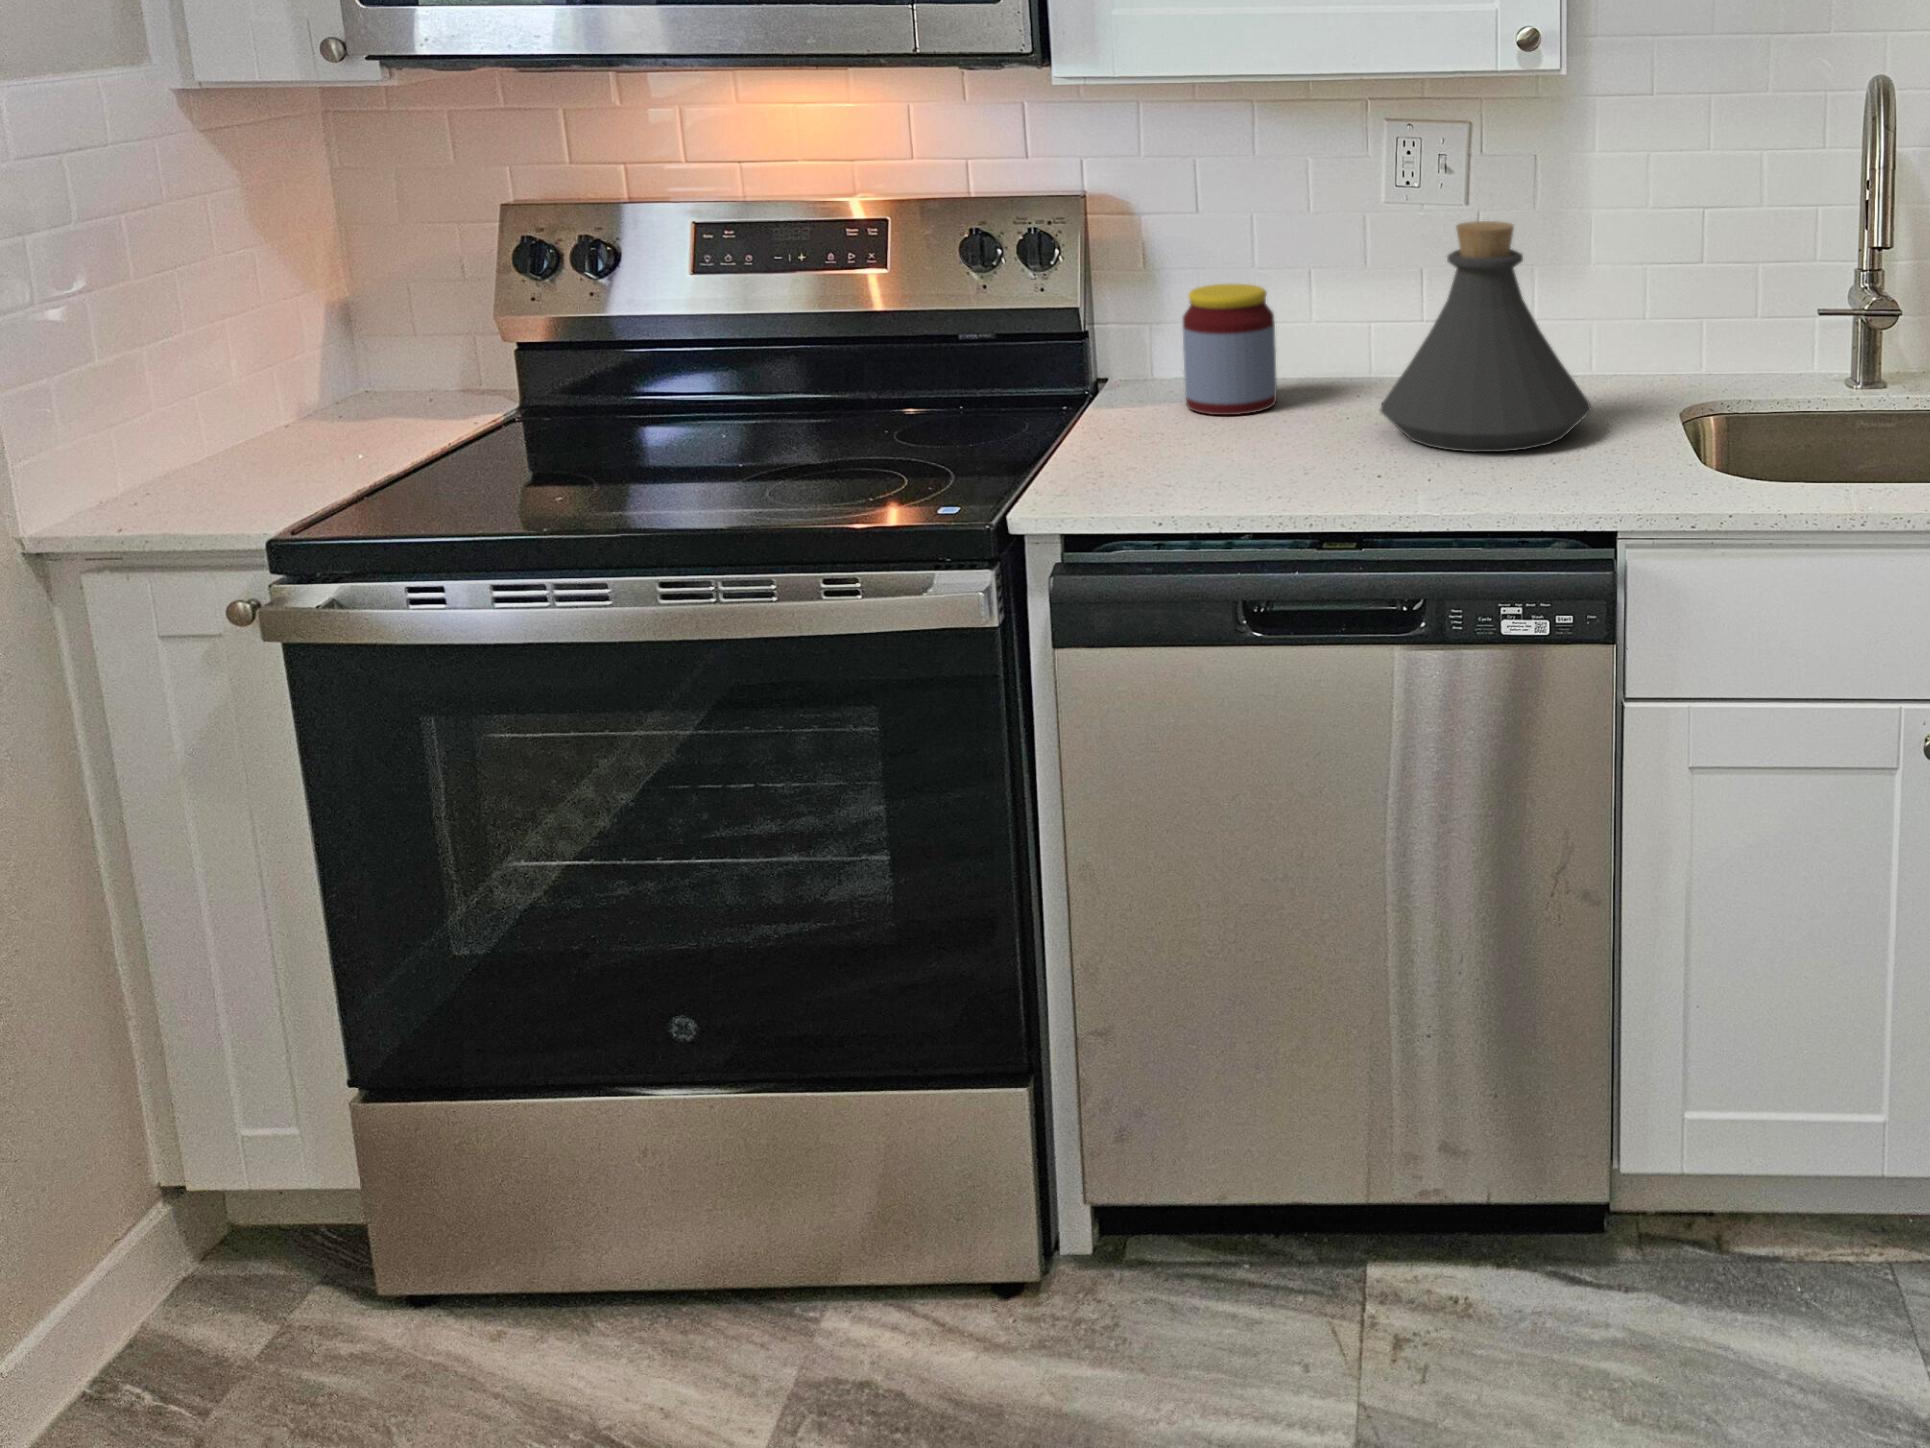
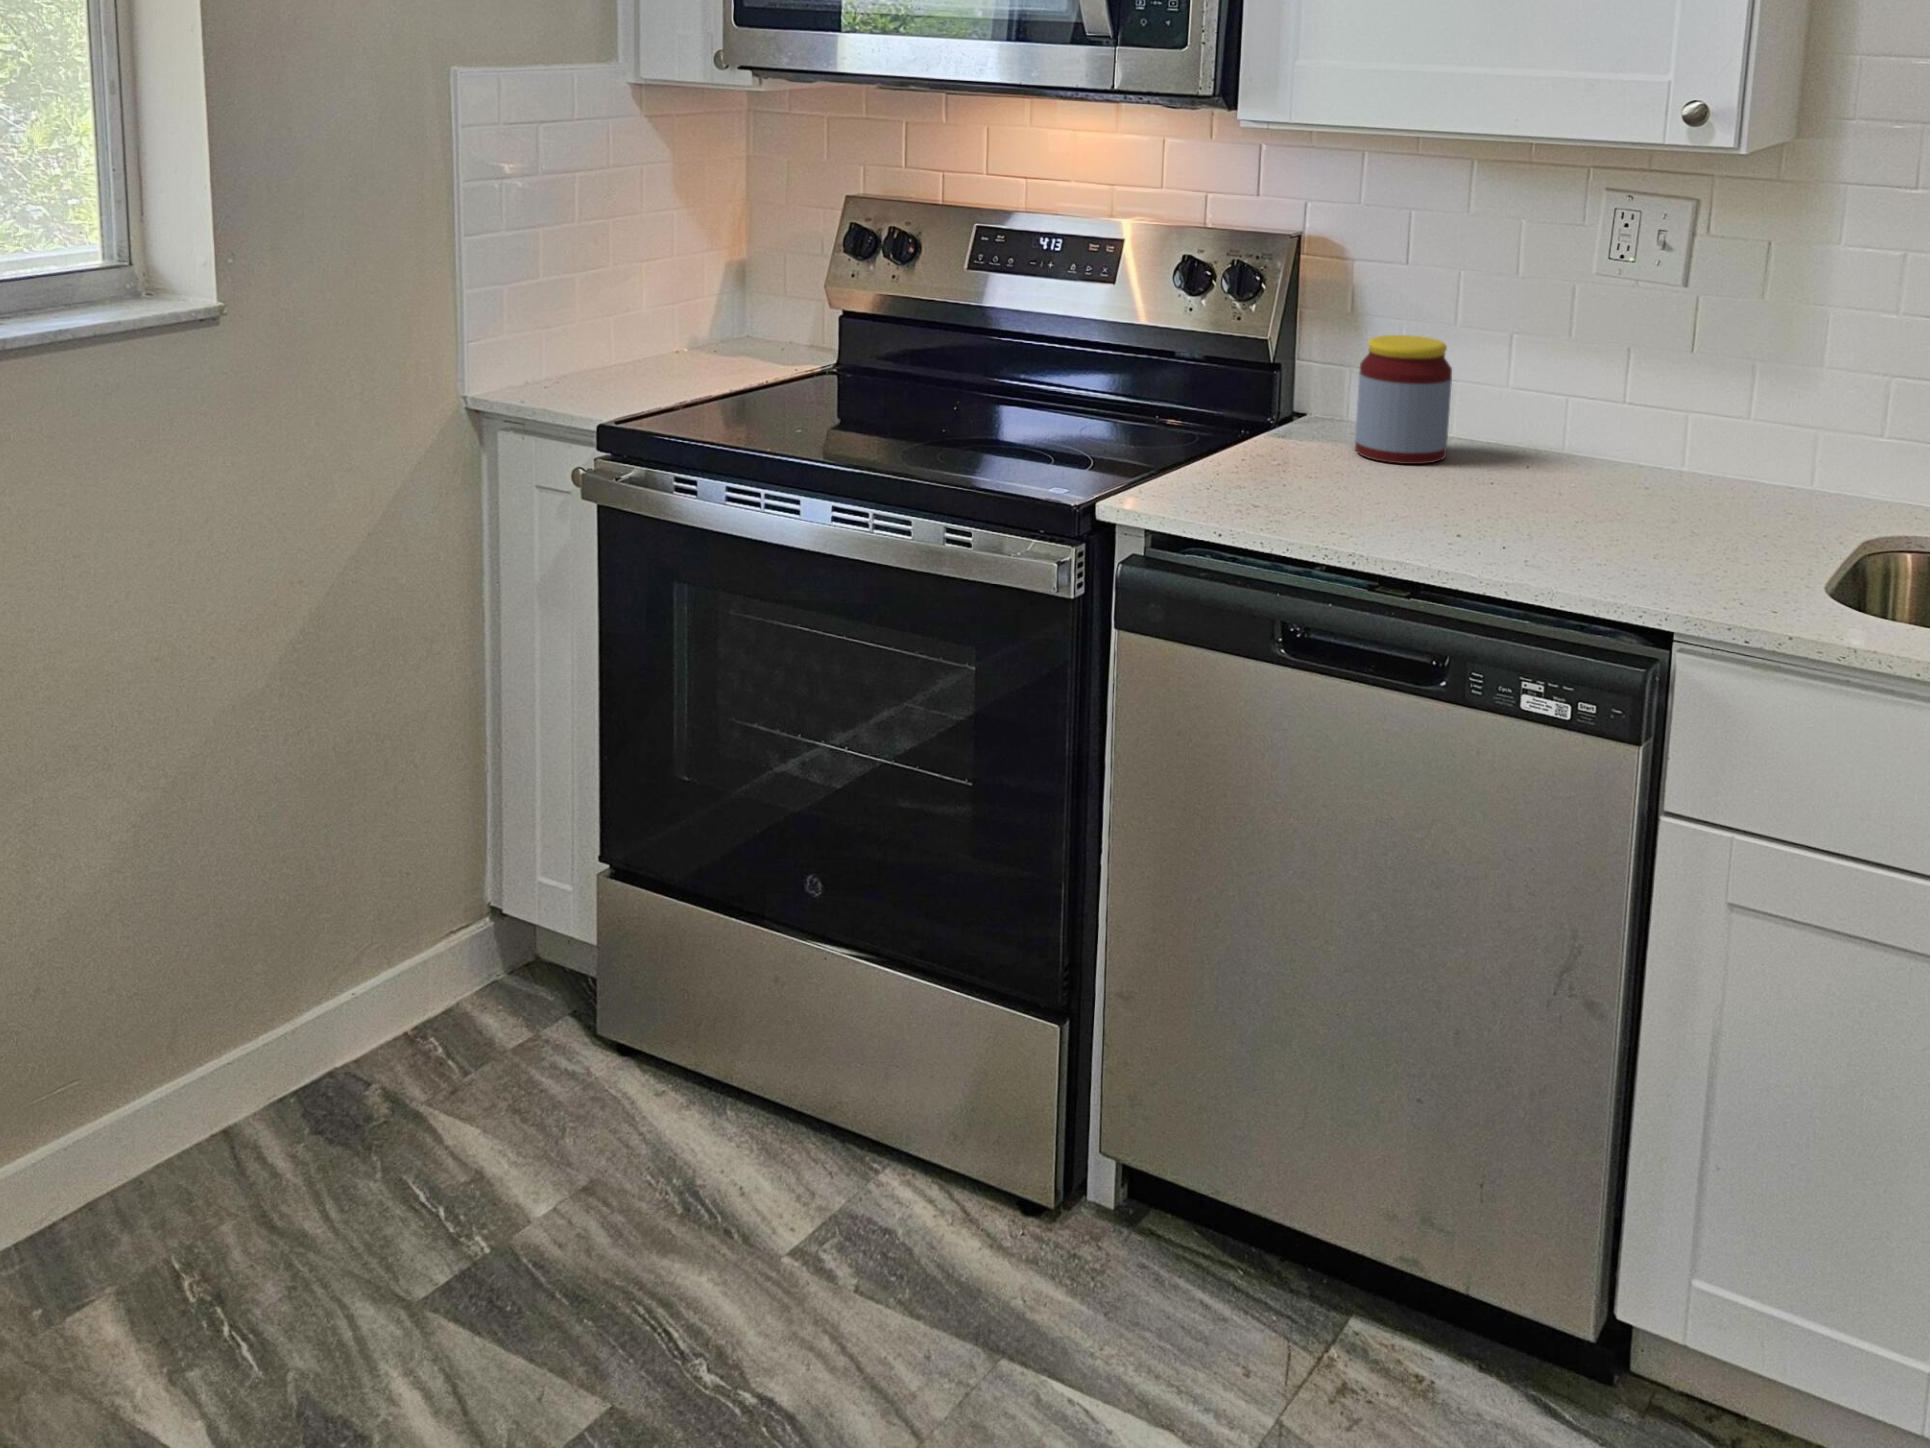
bottle: present [1381,221,1591,452] -> none [1511,299,1744,539]

